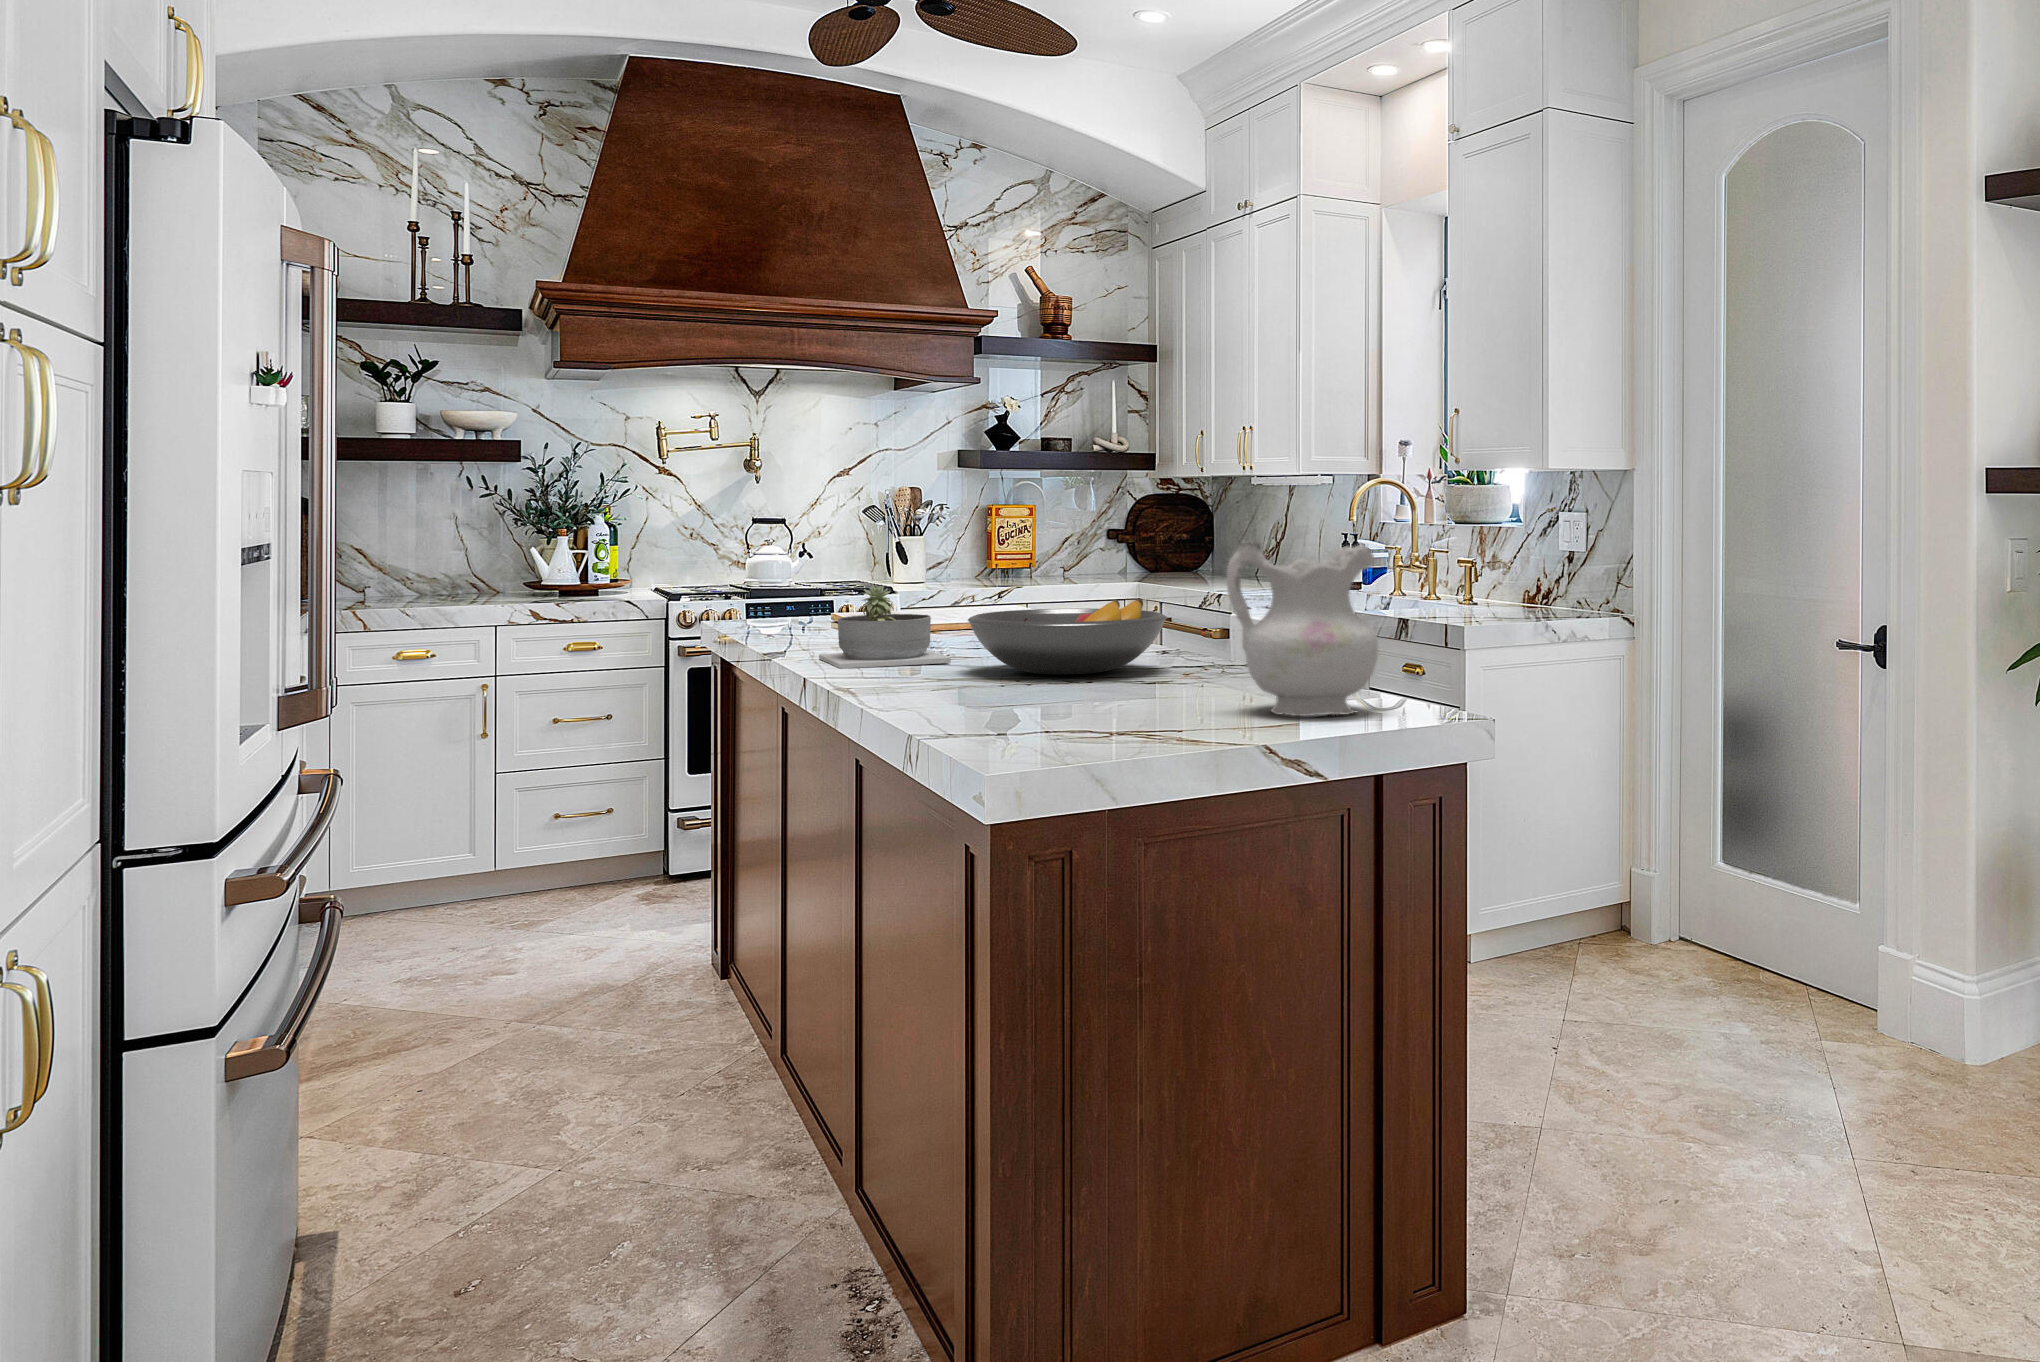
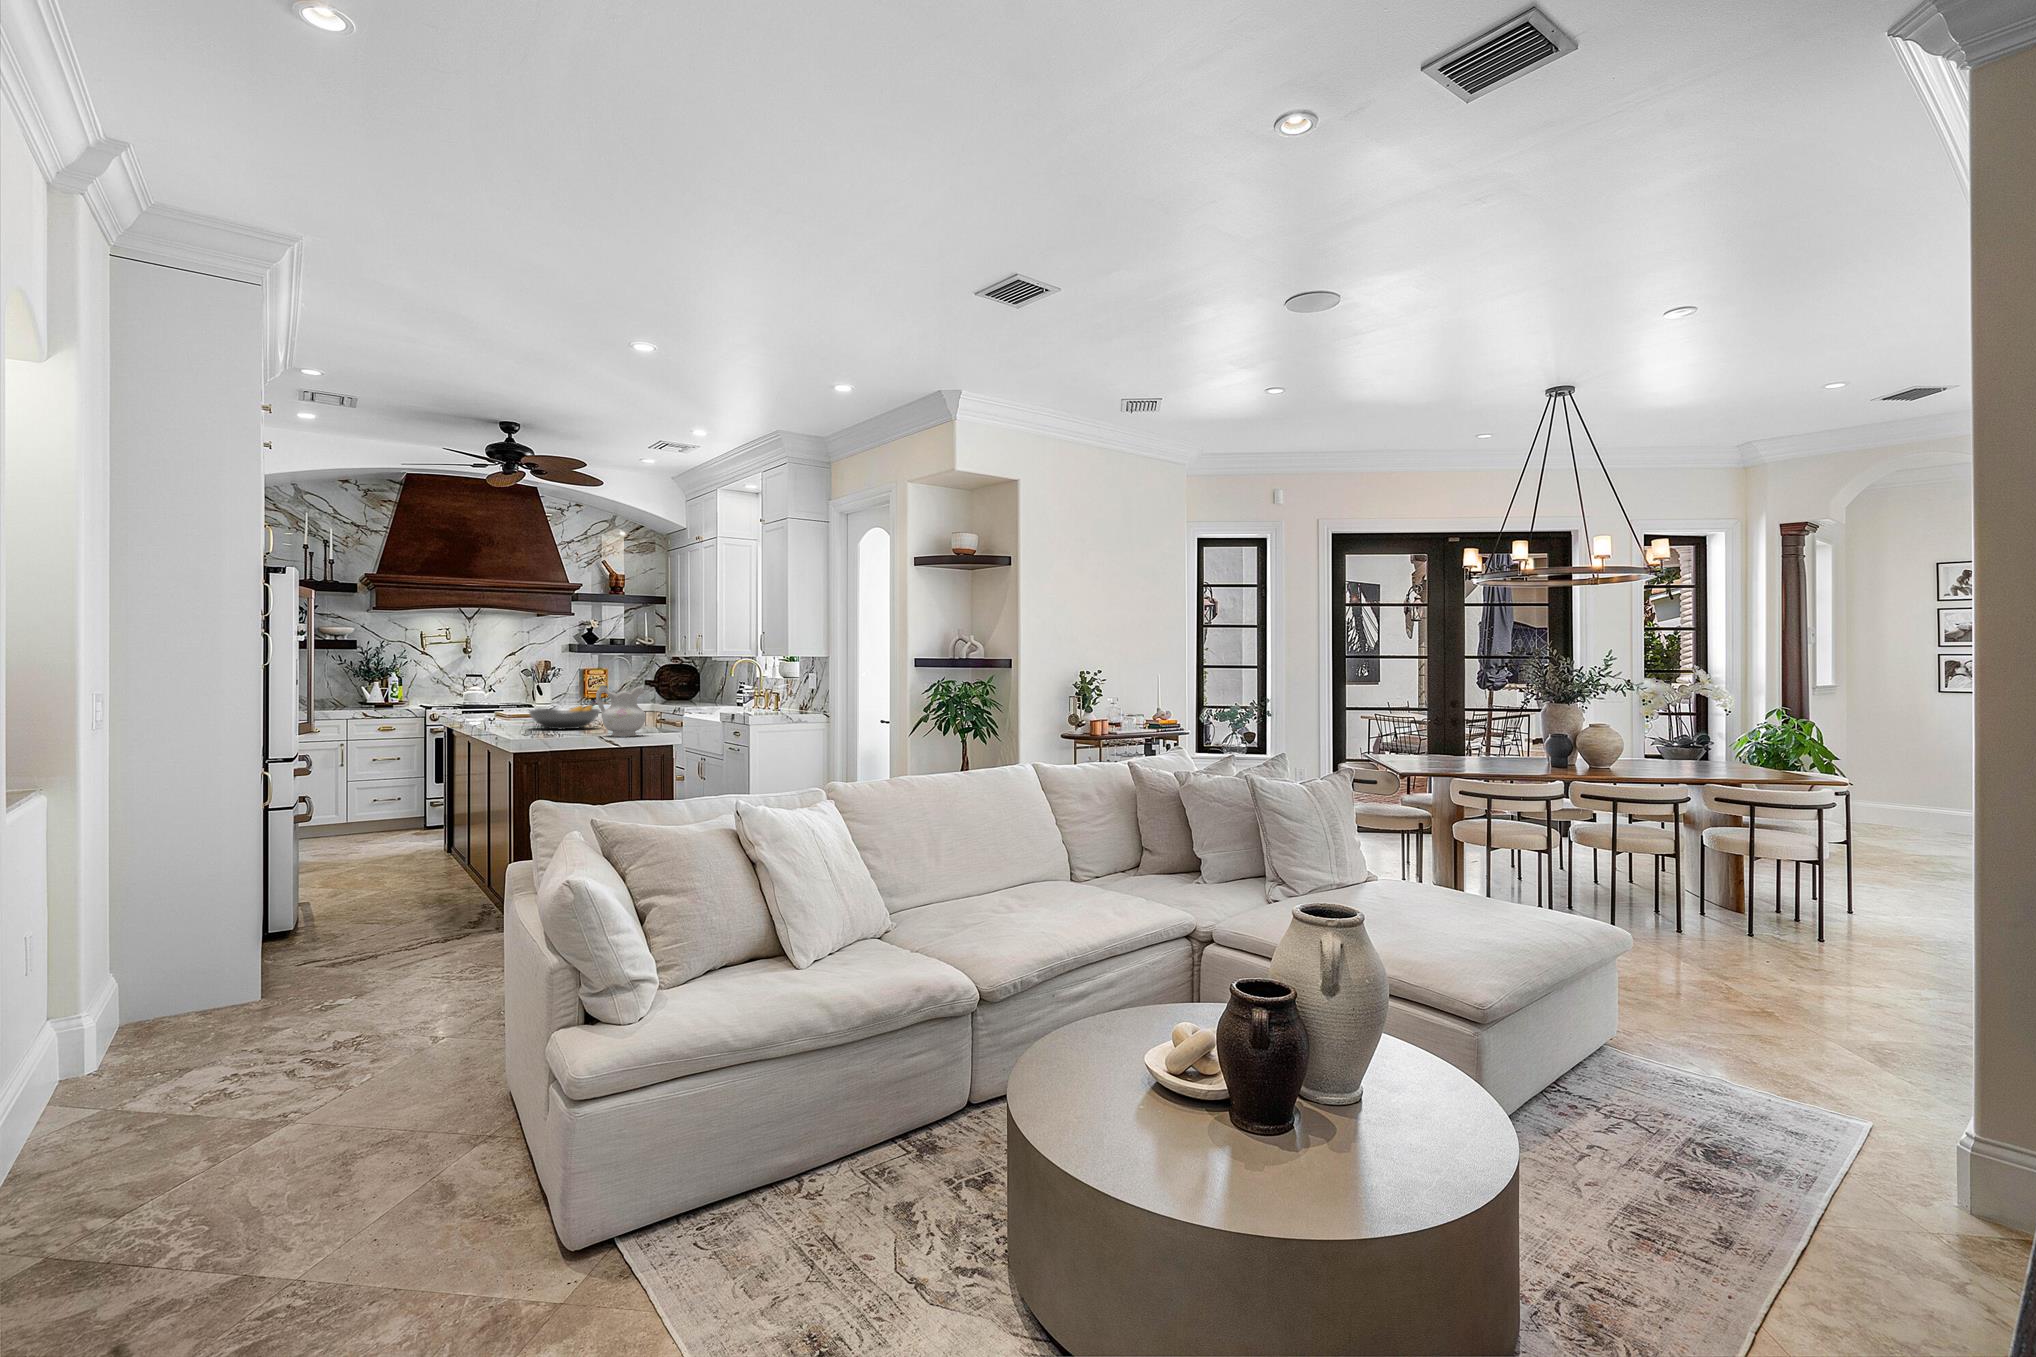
succulent planter: present [819,585,951,668] -> none [478,700,526,728]

